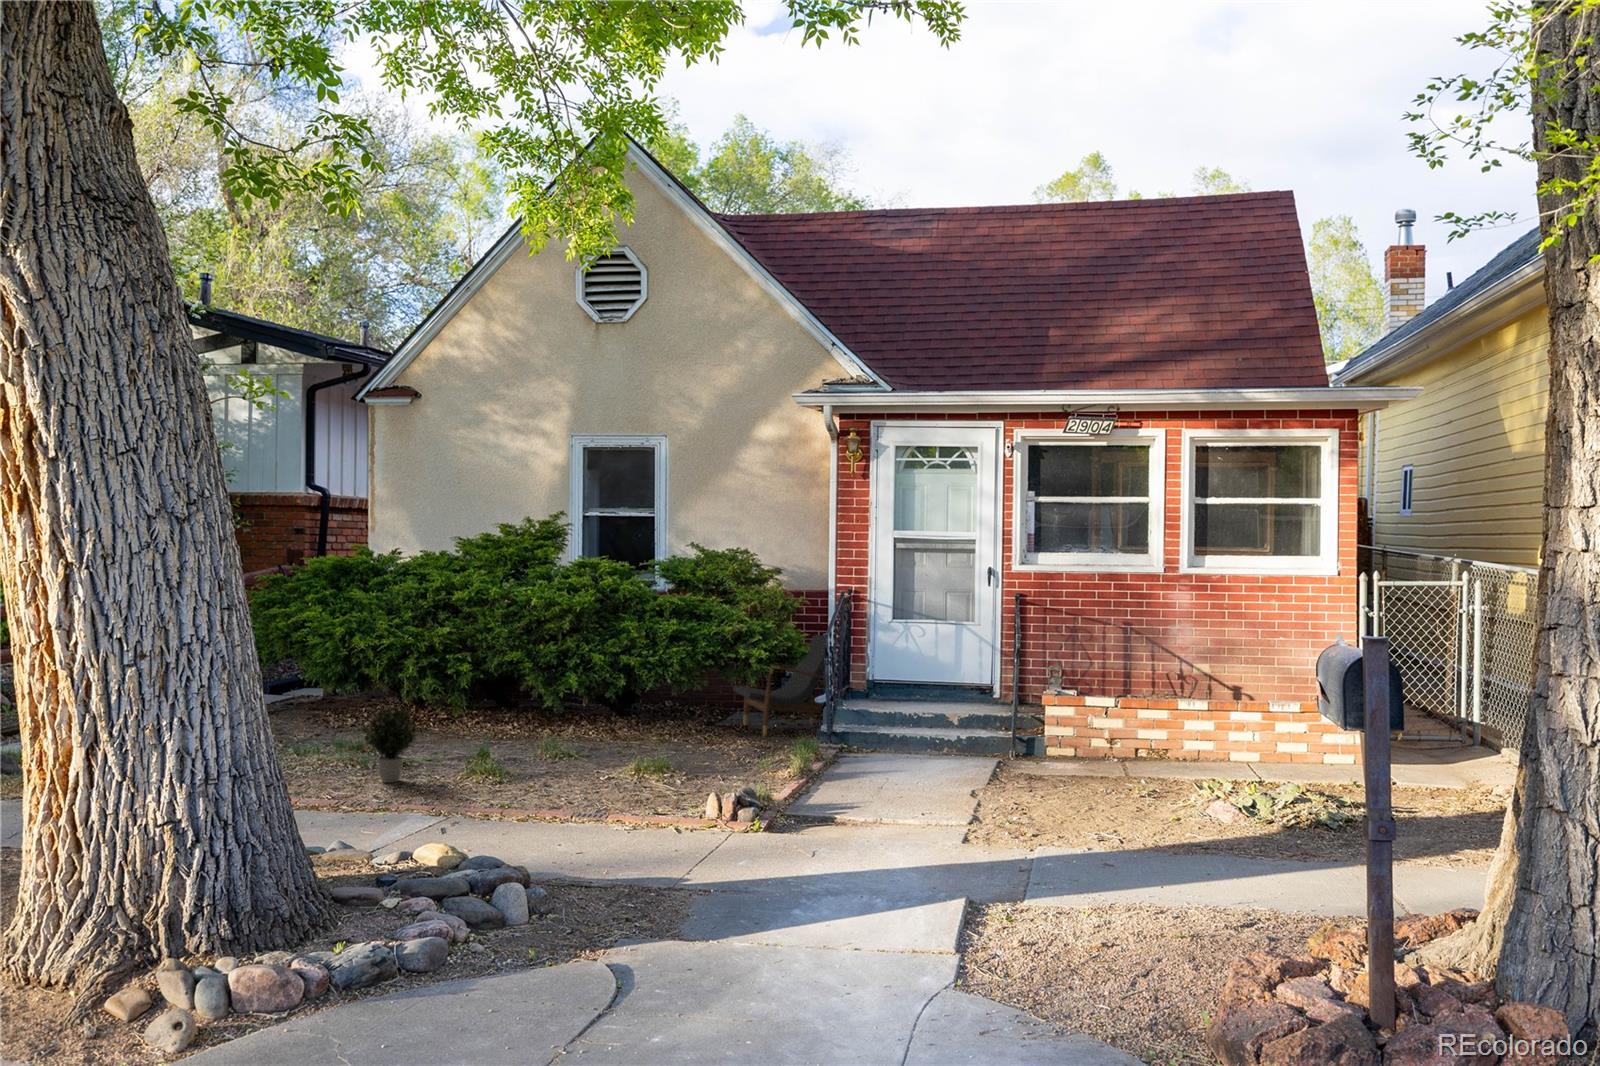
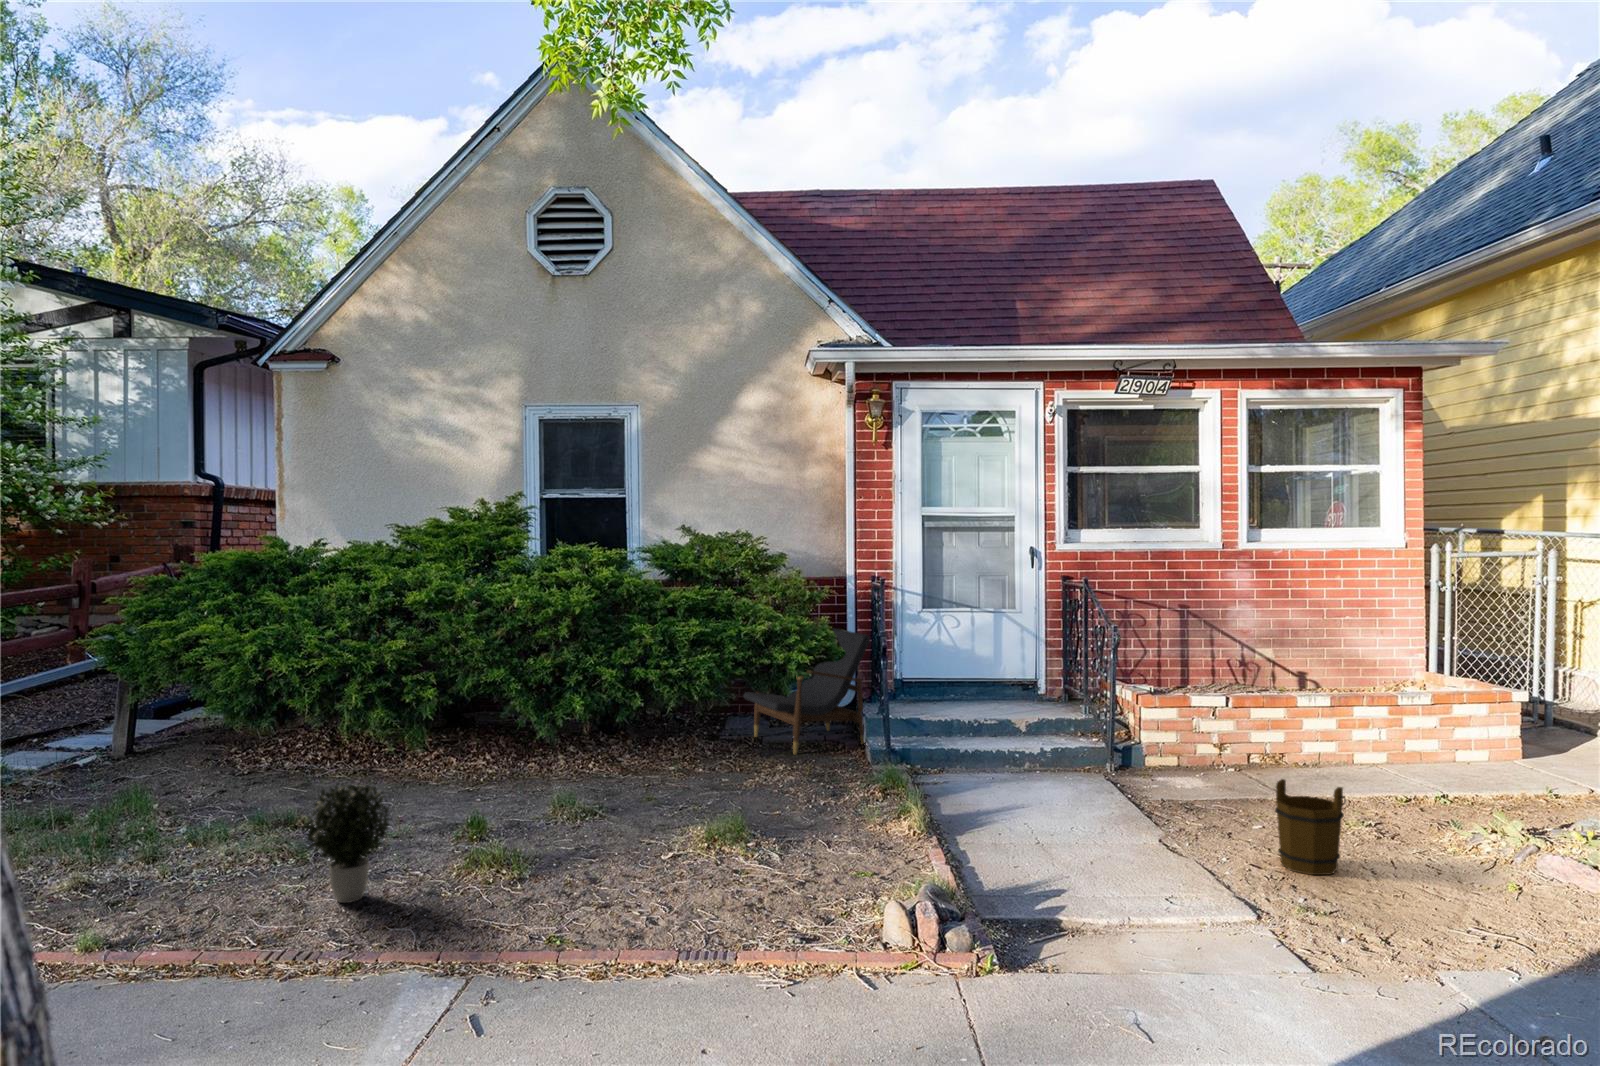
bucket: none [1043,743,1092,812] -> present [1275,779,1346,875]

